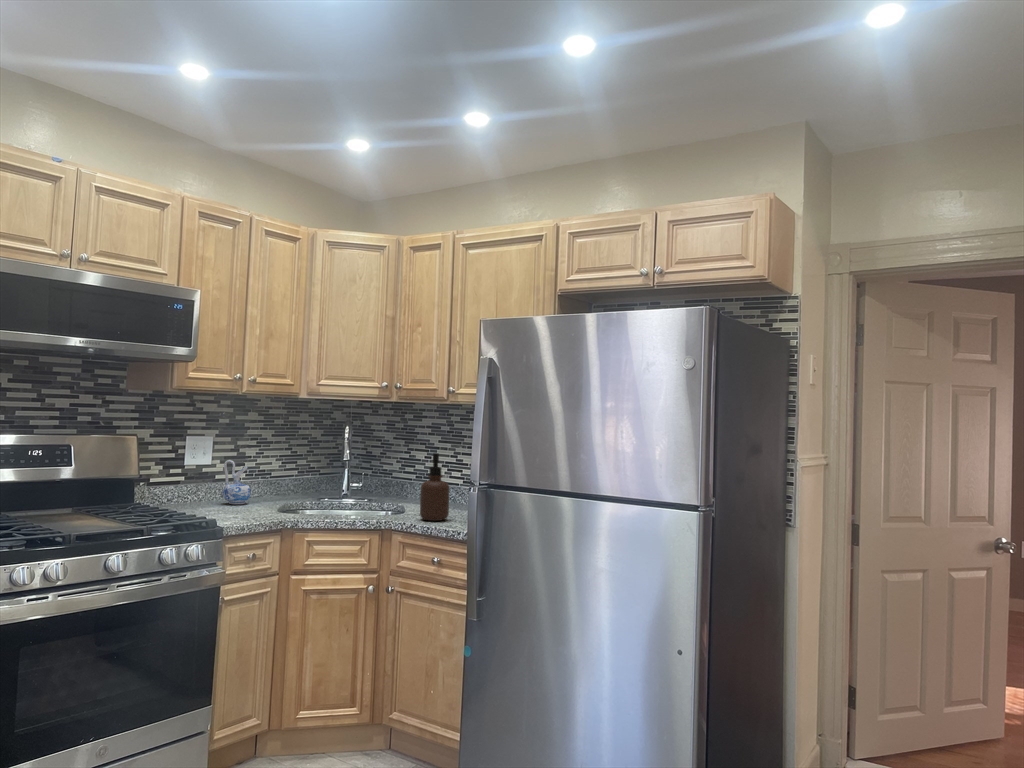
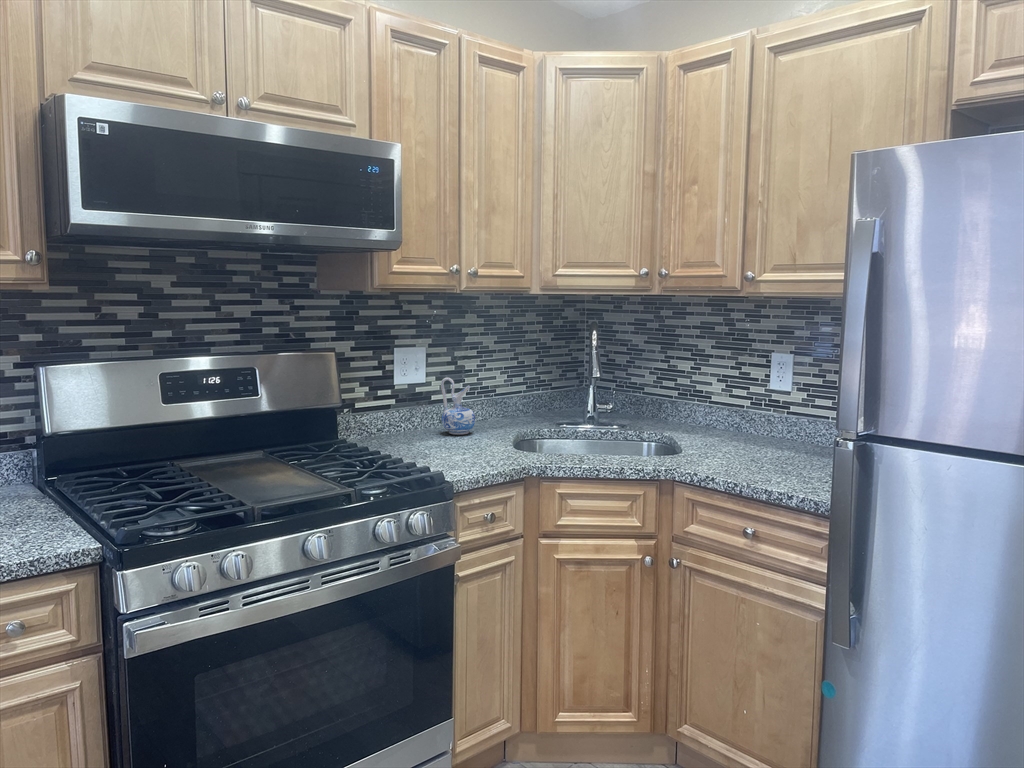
soap dispenser: present [420,453,449,521] -> none [715,372,758,469]

